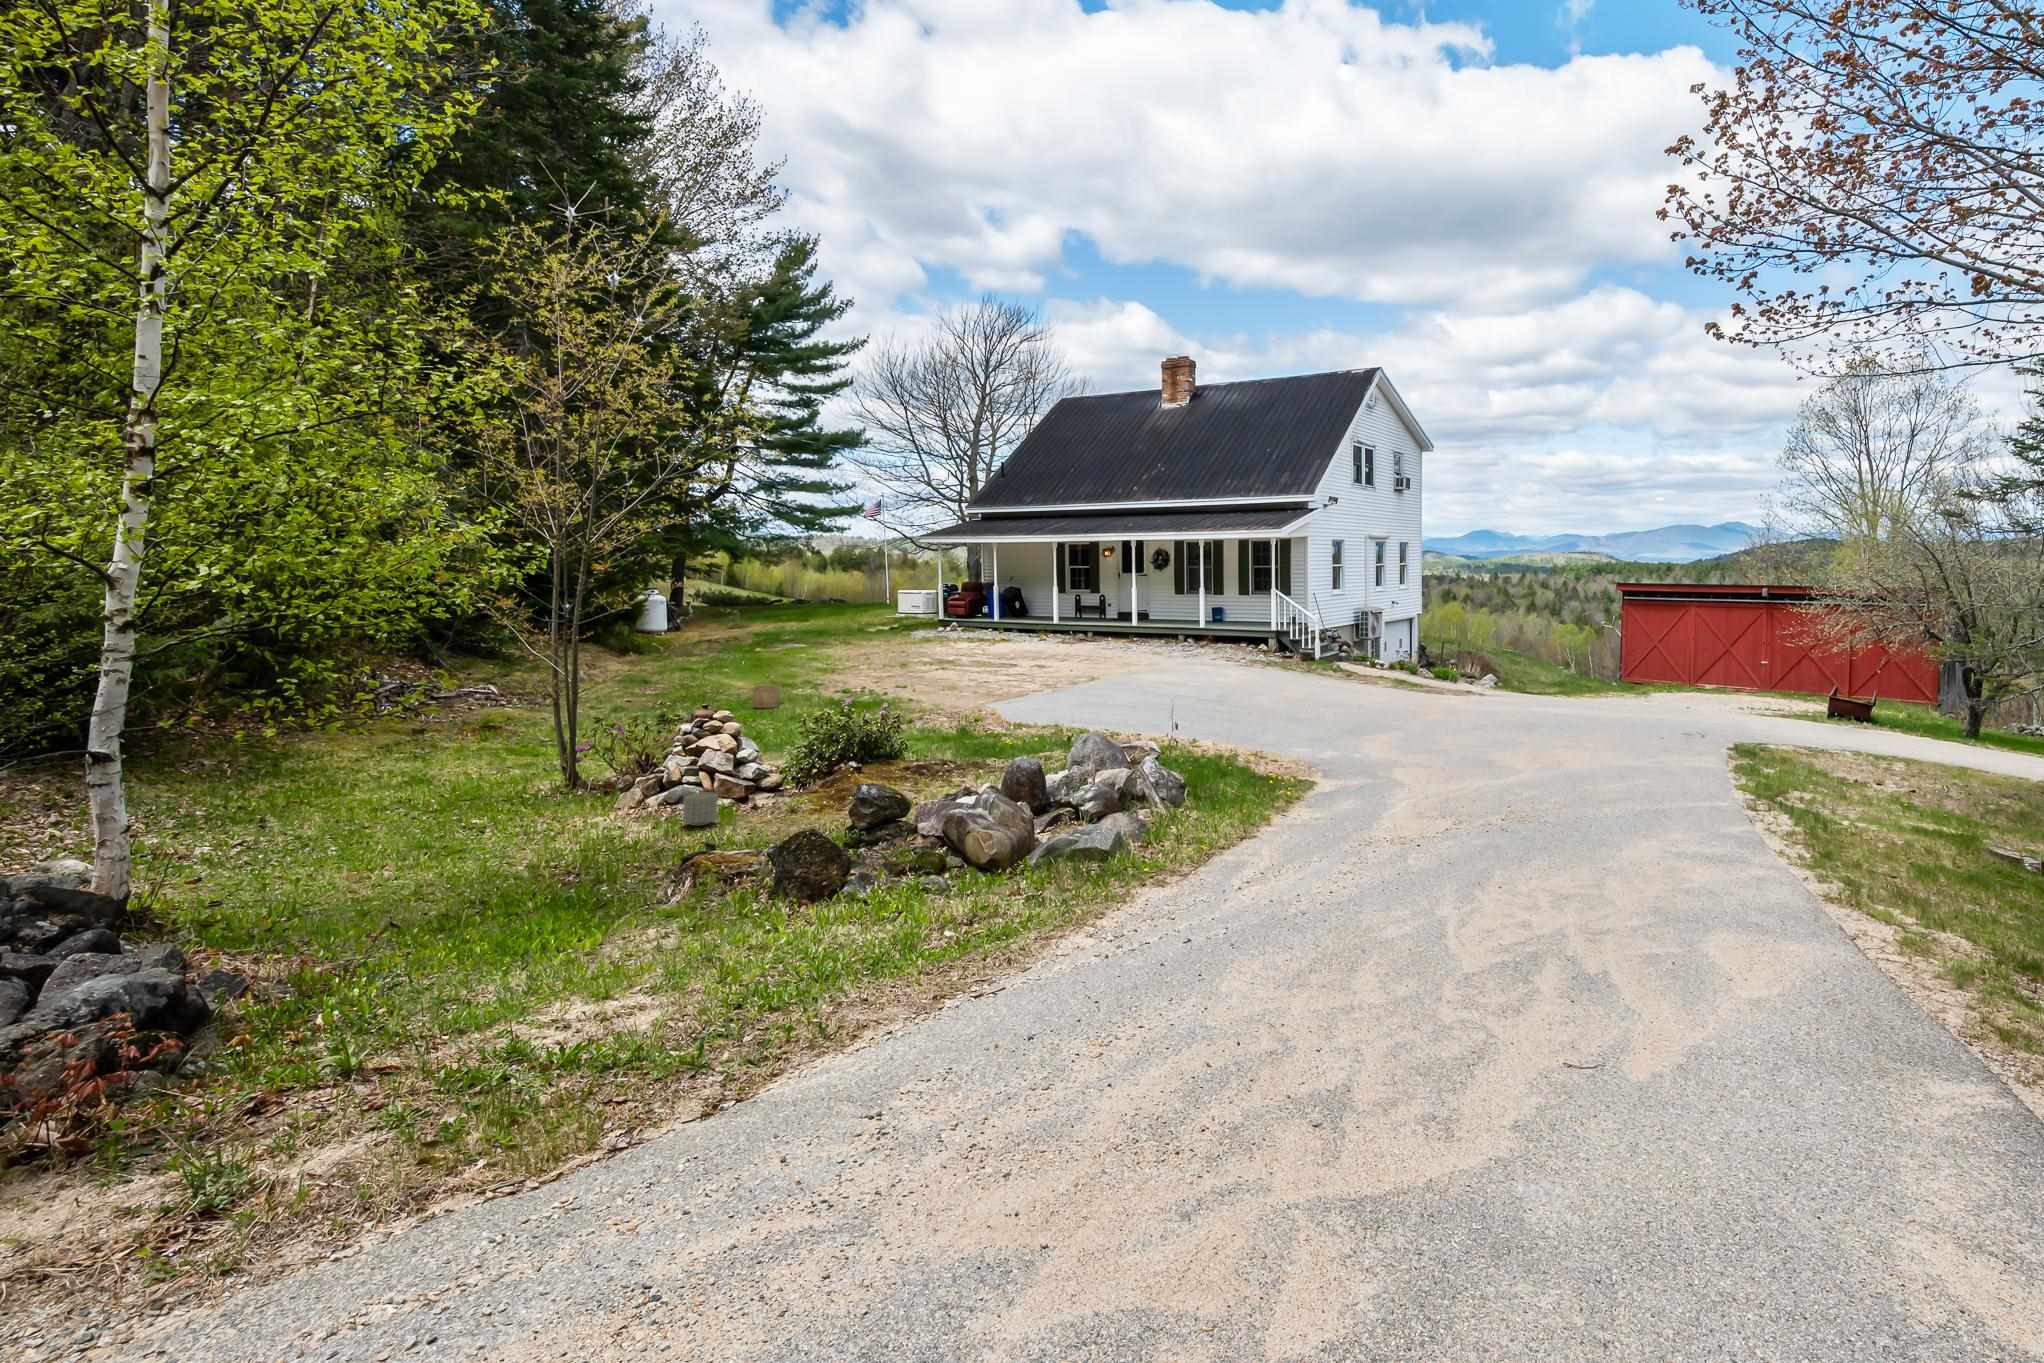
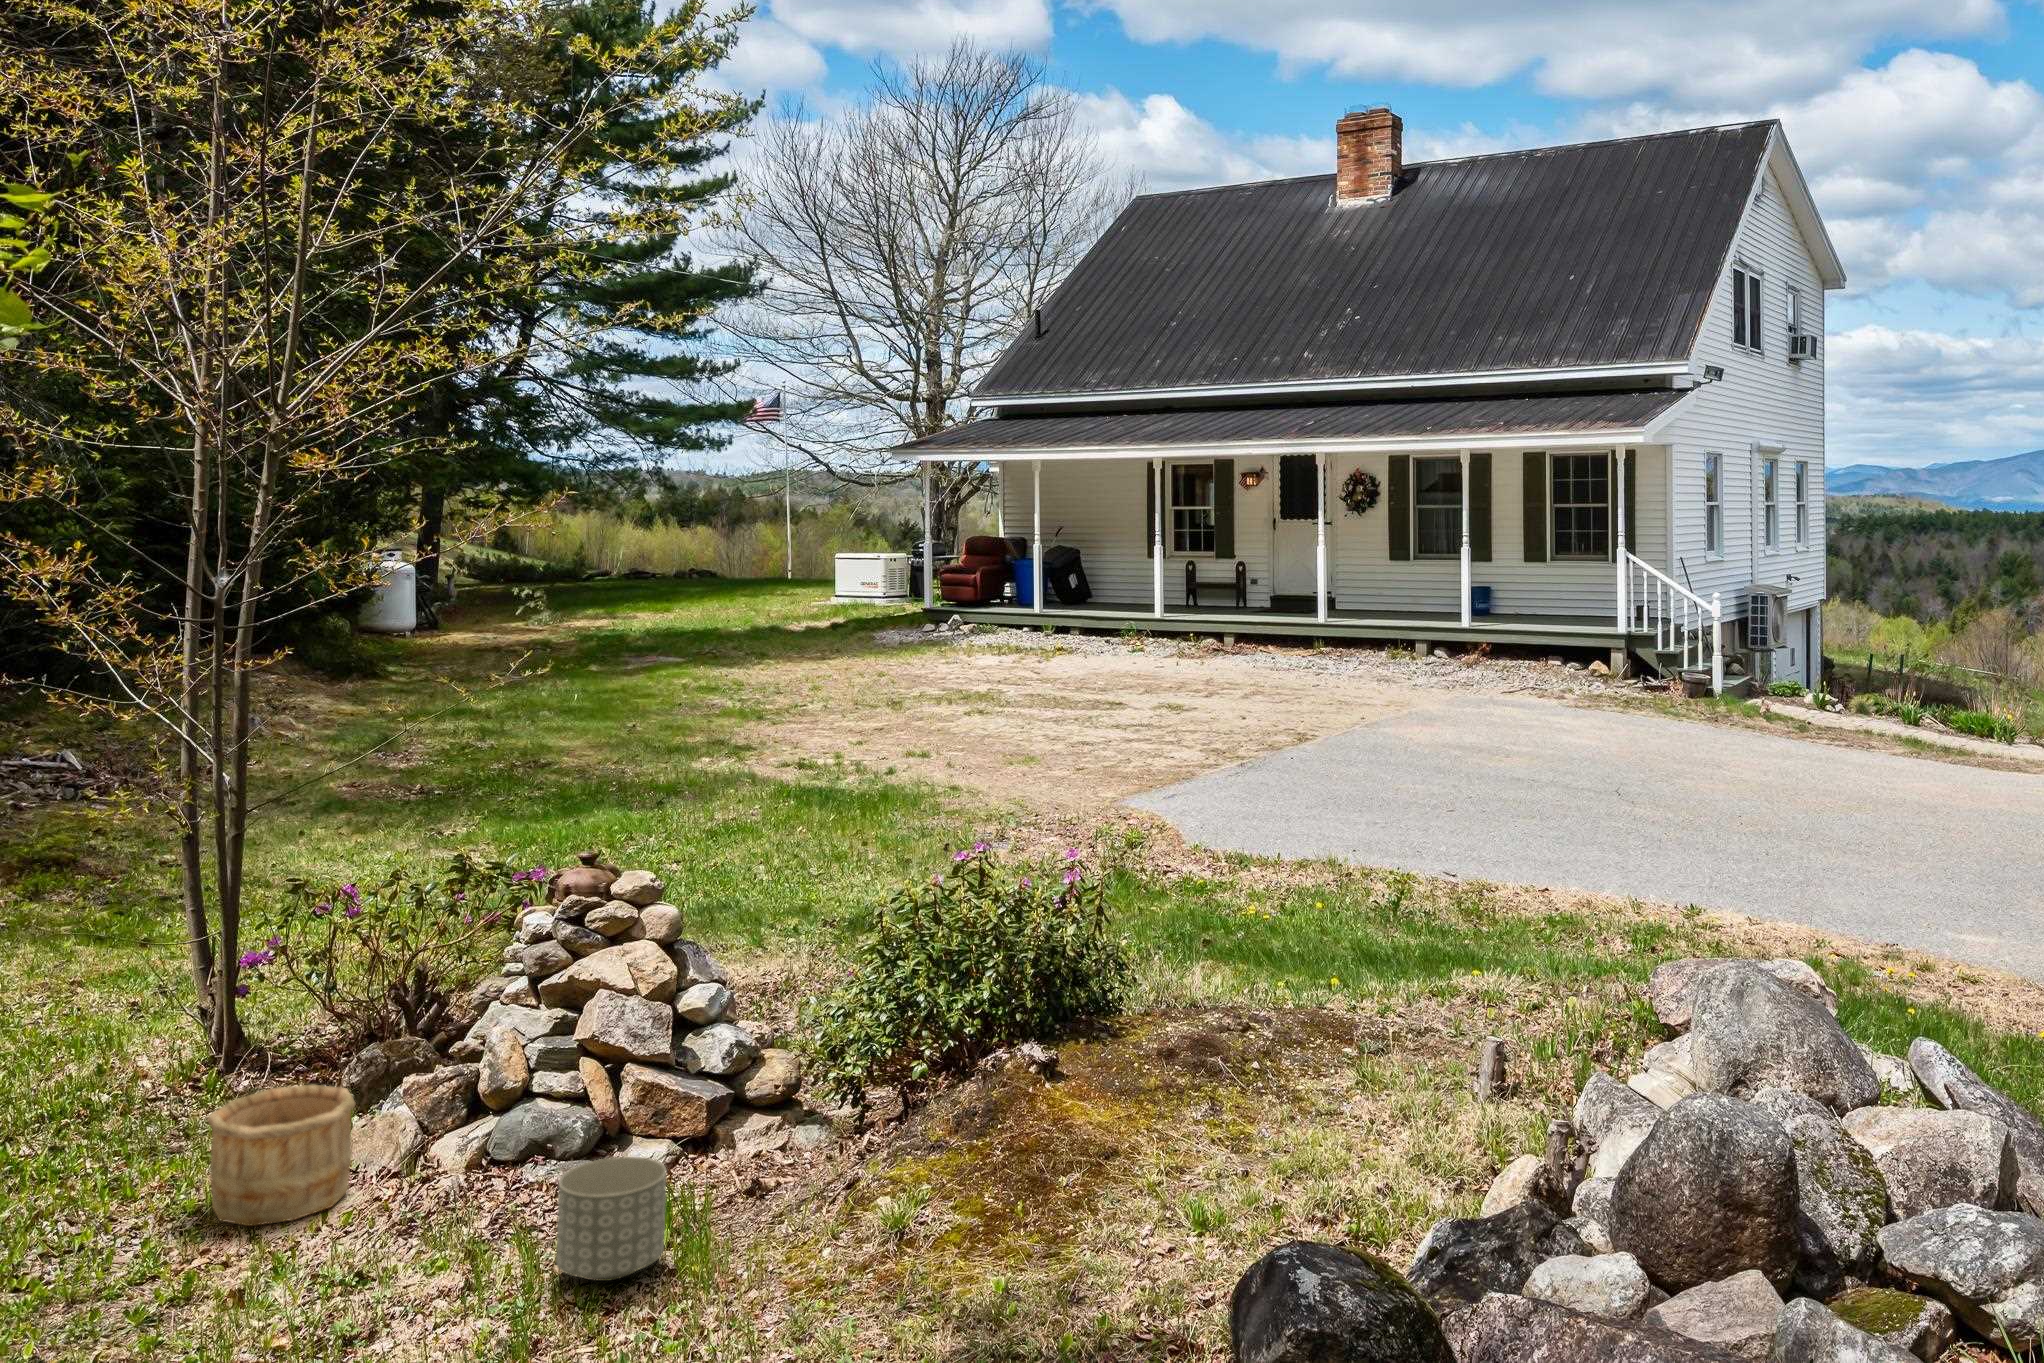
wooden bucket: present [752,685,780,708] -> present [207,1084,355,1226]

